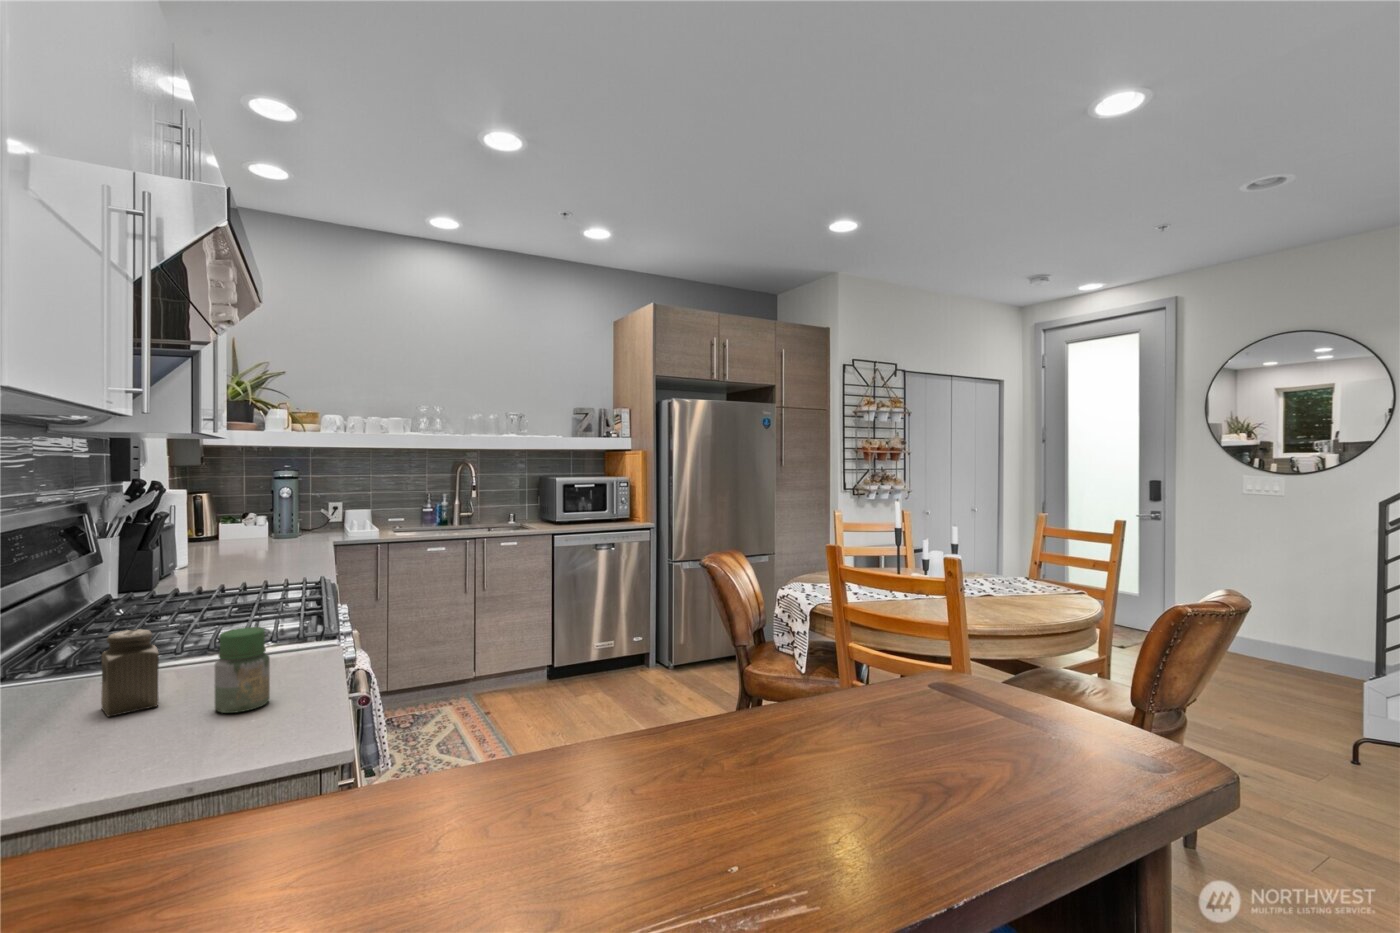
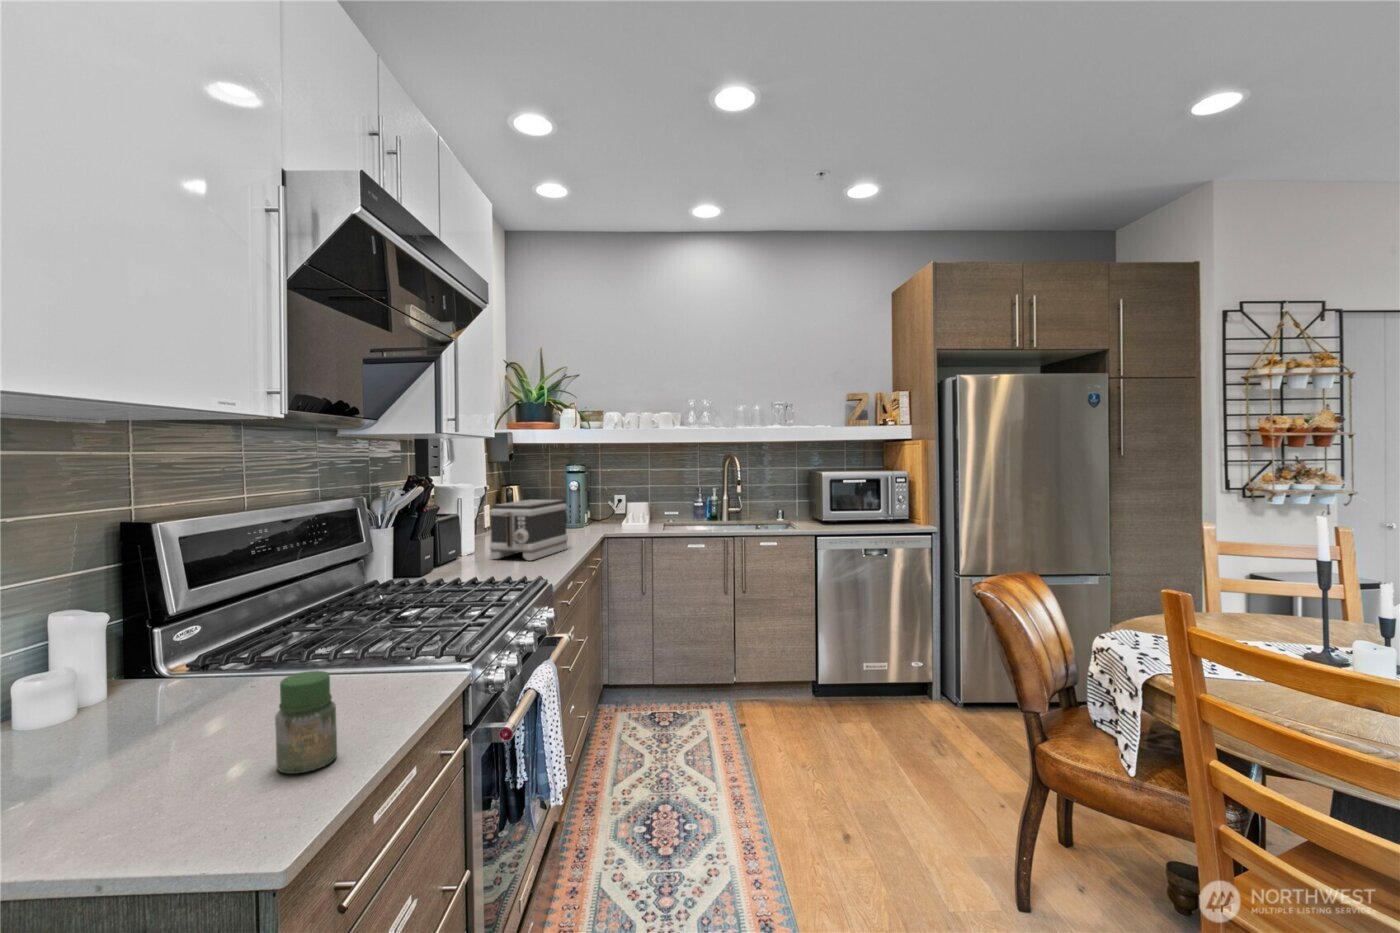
toaster: none [224,503,310,566] -> present [490,500,568,560]
salt shaker: present [101,629,159,716] -> none [198,658,259,752]

